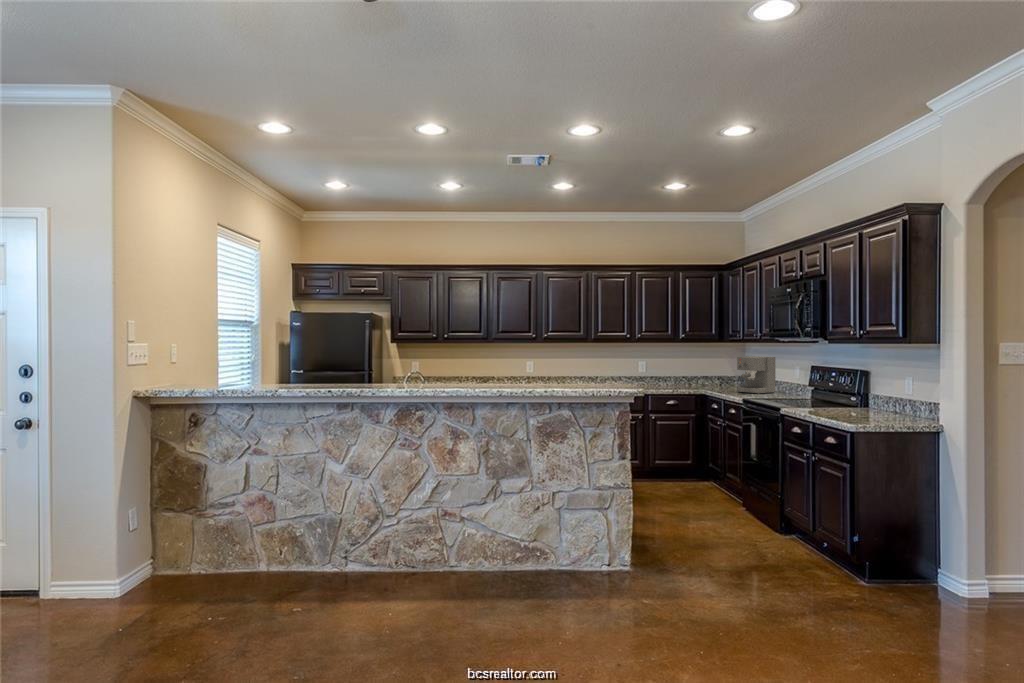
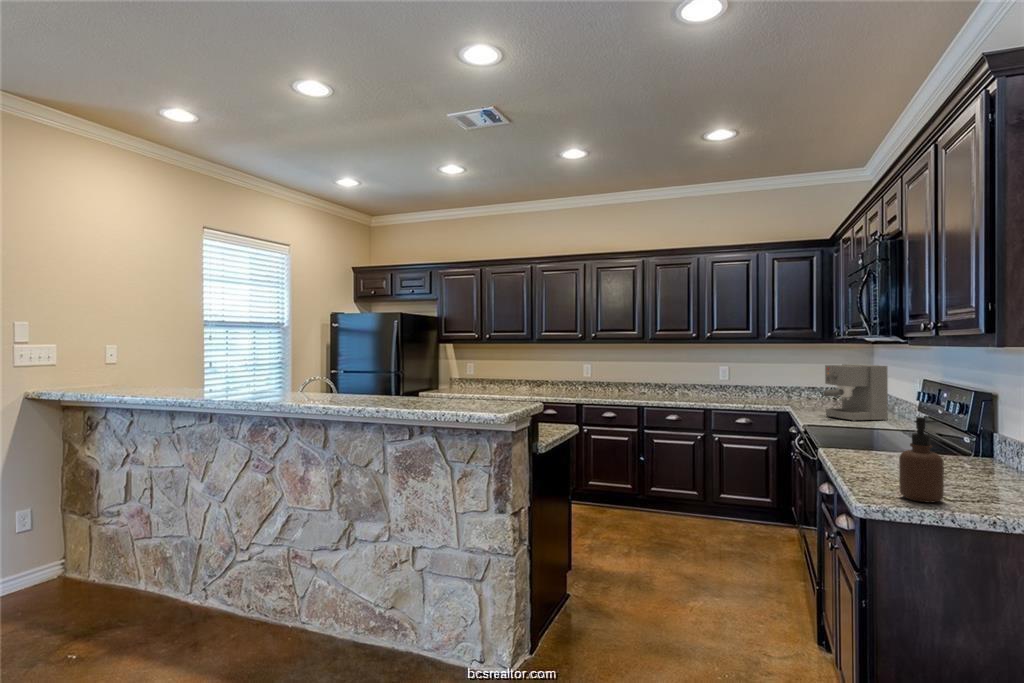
soap dispenser: none [862,381,883,424] -> present [899,417,944,503]

